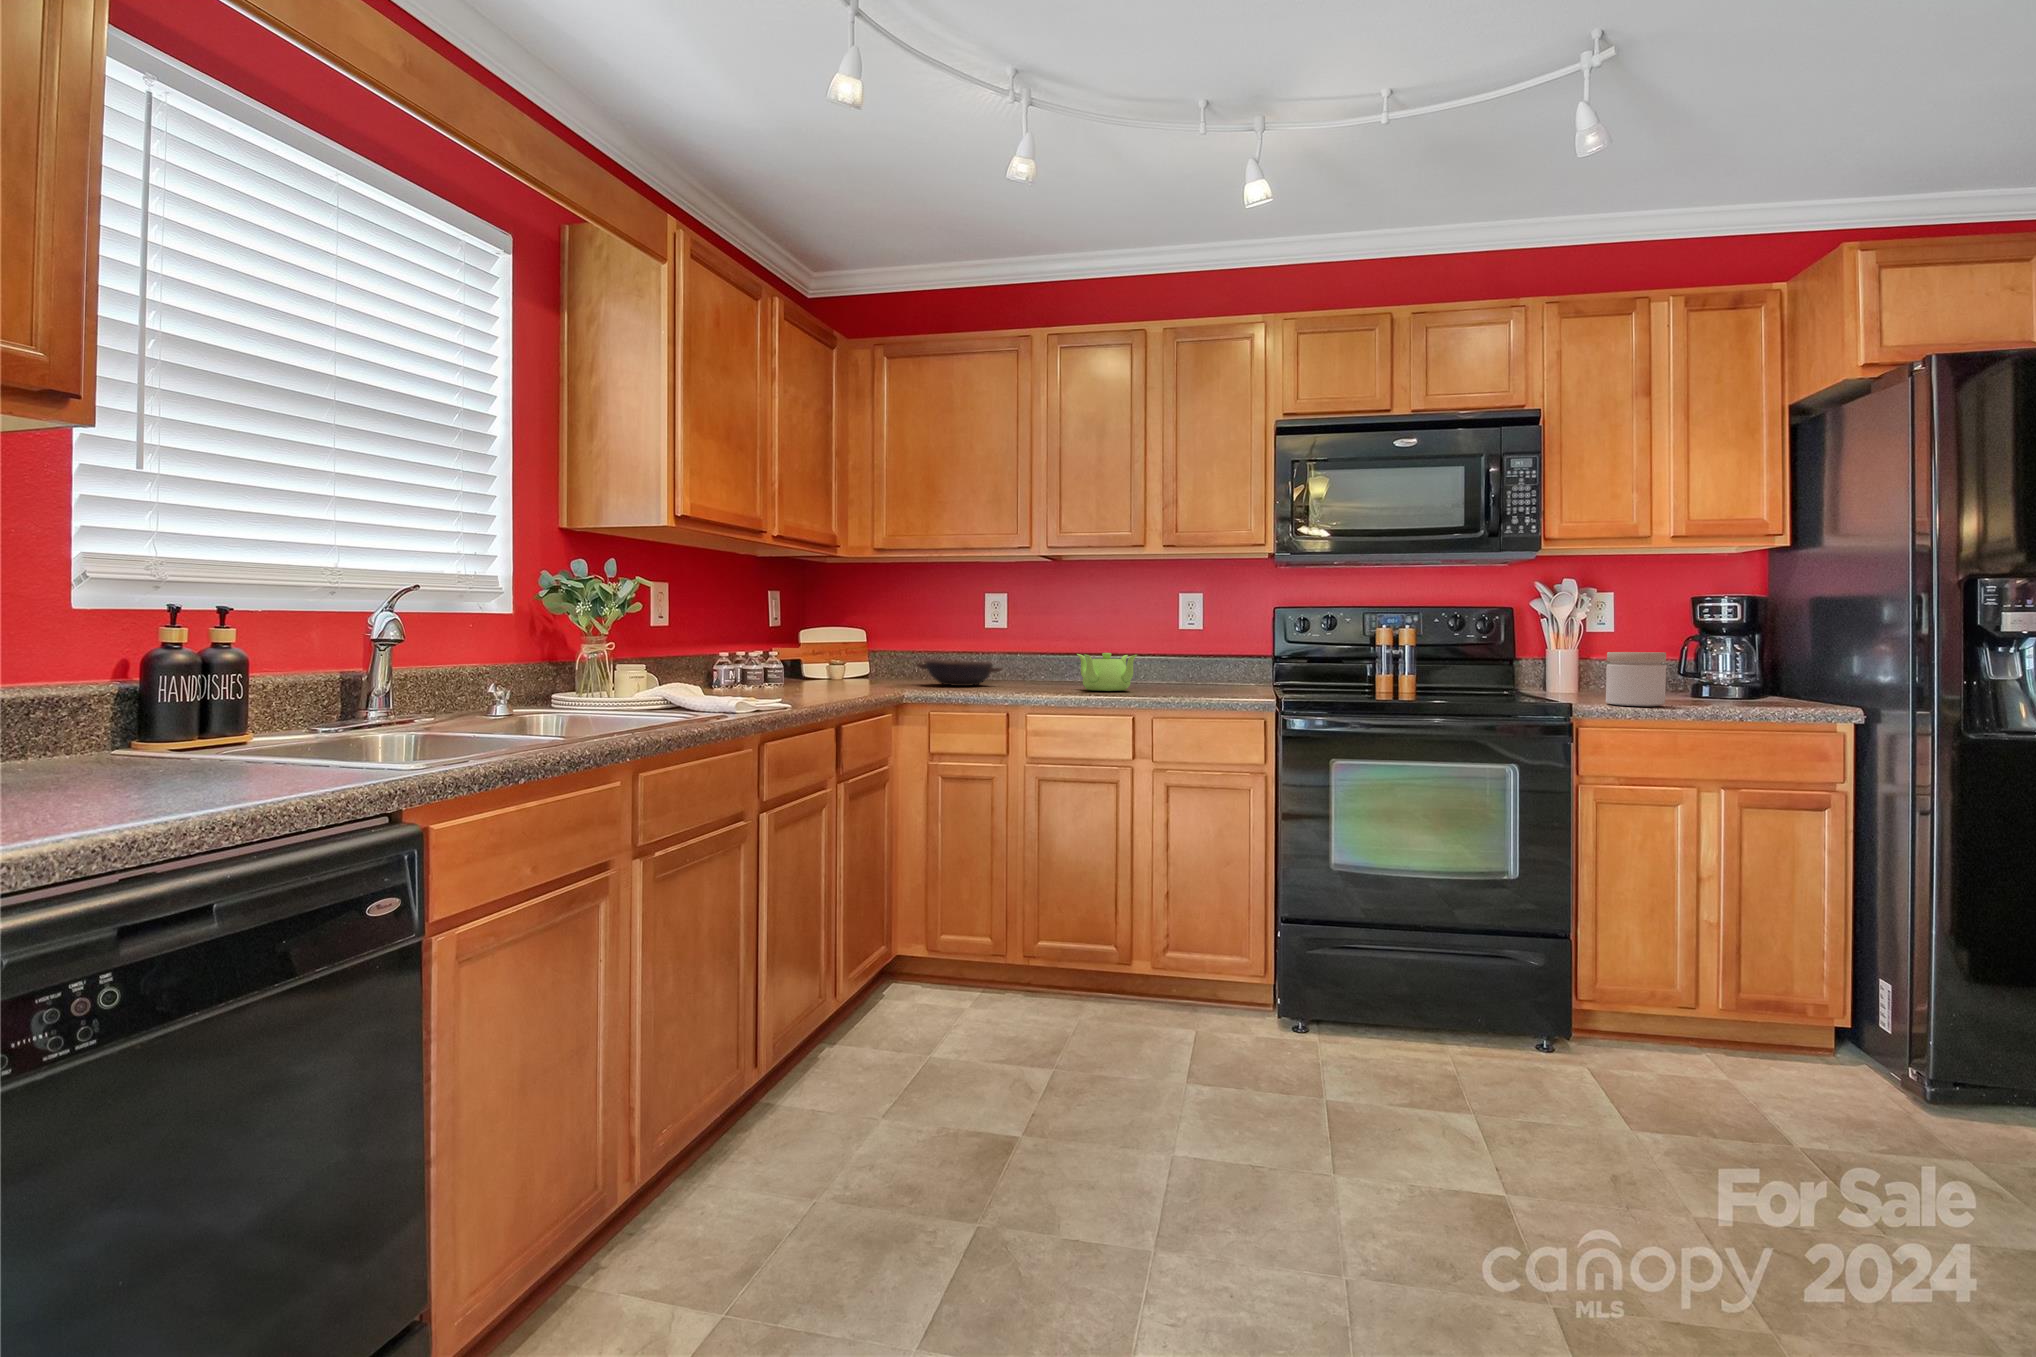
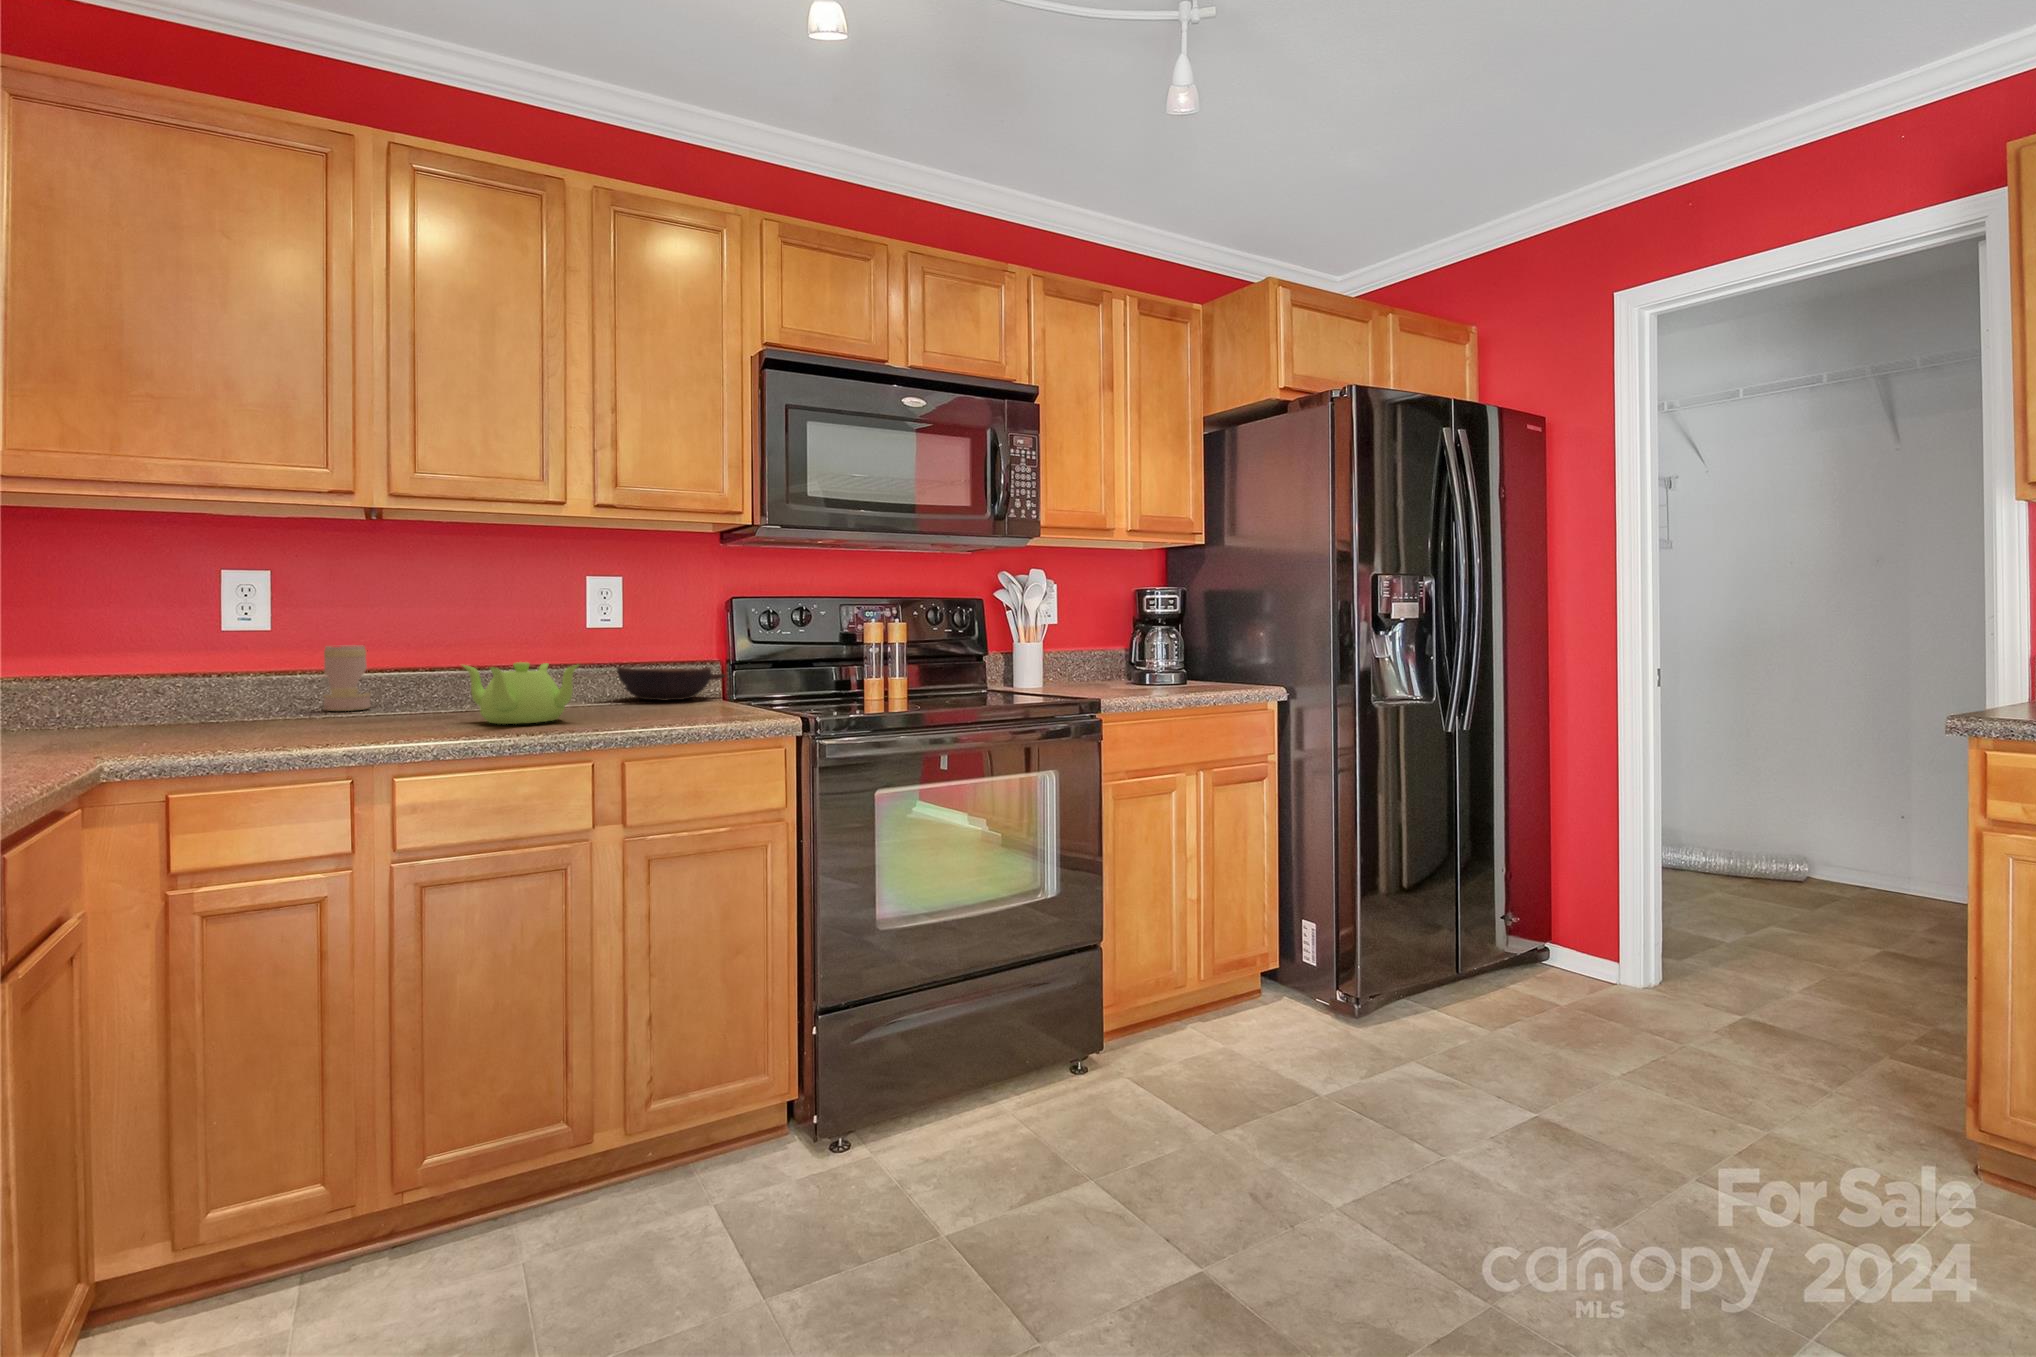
mug: none [1021,643,1051,682] -> present [324,645,370,711]
jar: present [1606,652,1666,706] -> none [1113,646,1164,701]
bowl: present [916,660,1002,686] -> present [617,667,726,700]

